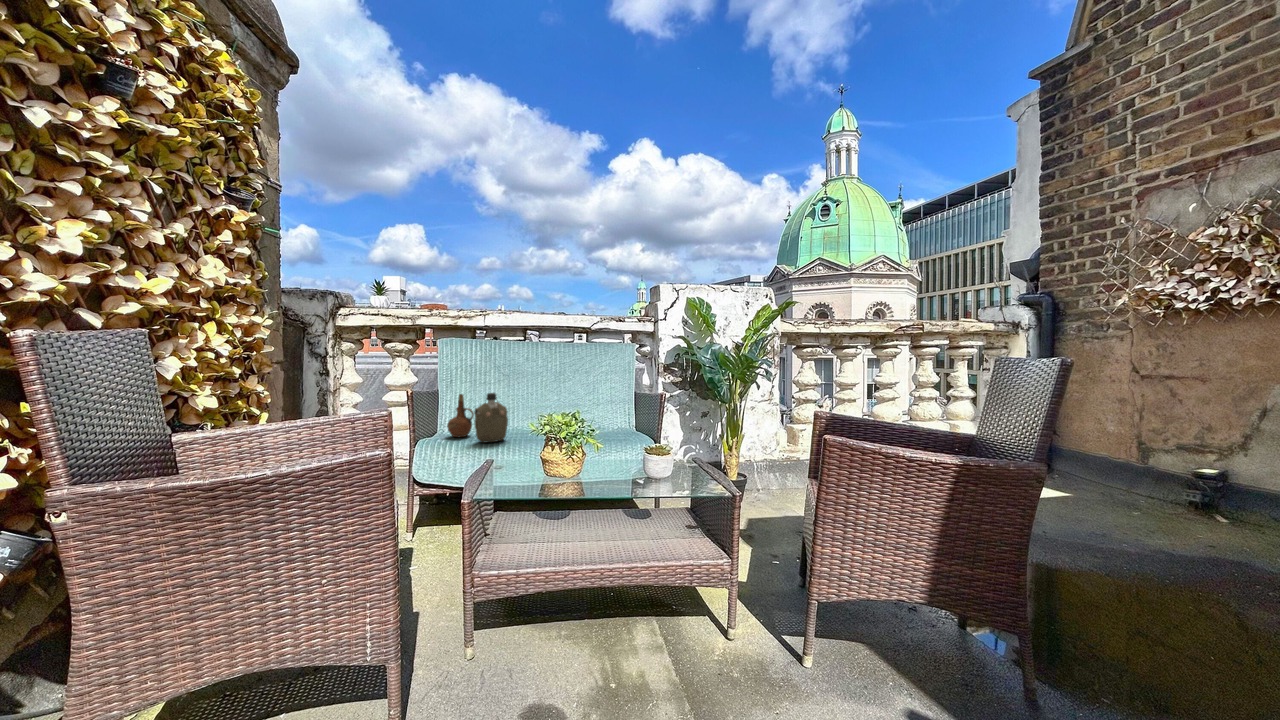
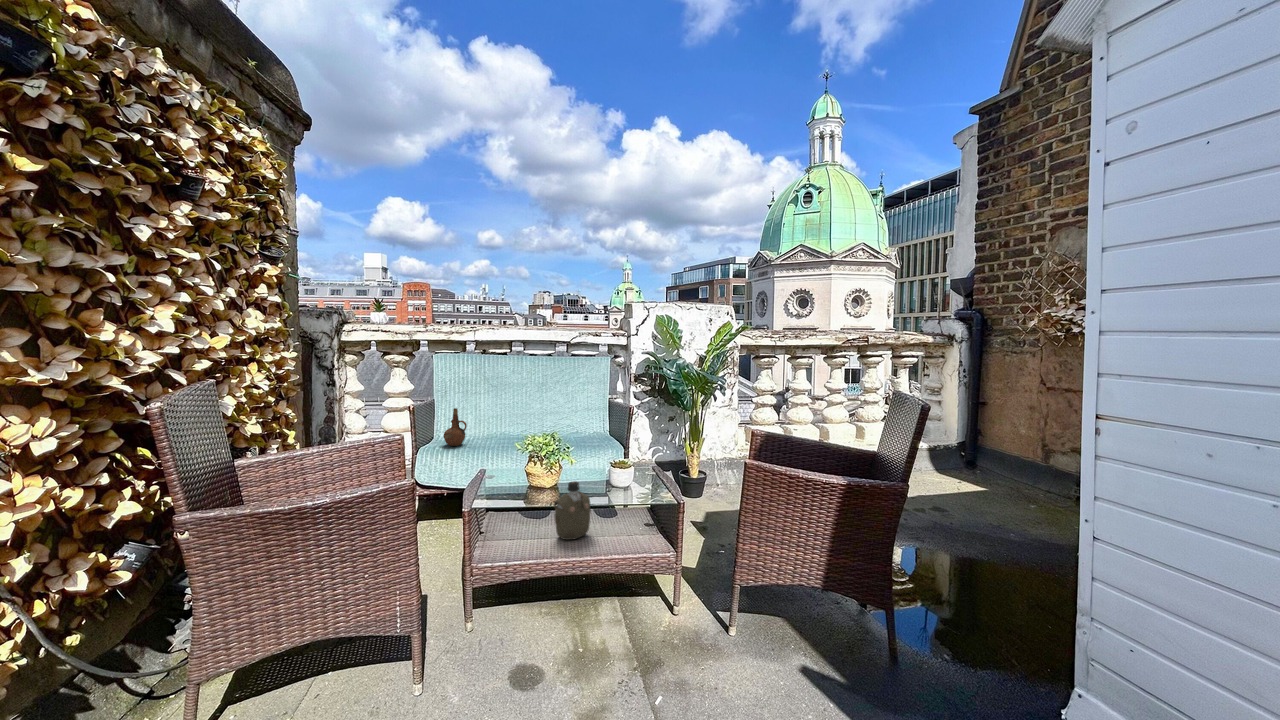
water bottle: present [474,393,508,442] -> present [554,481,591,540]

